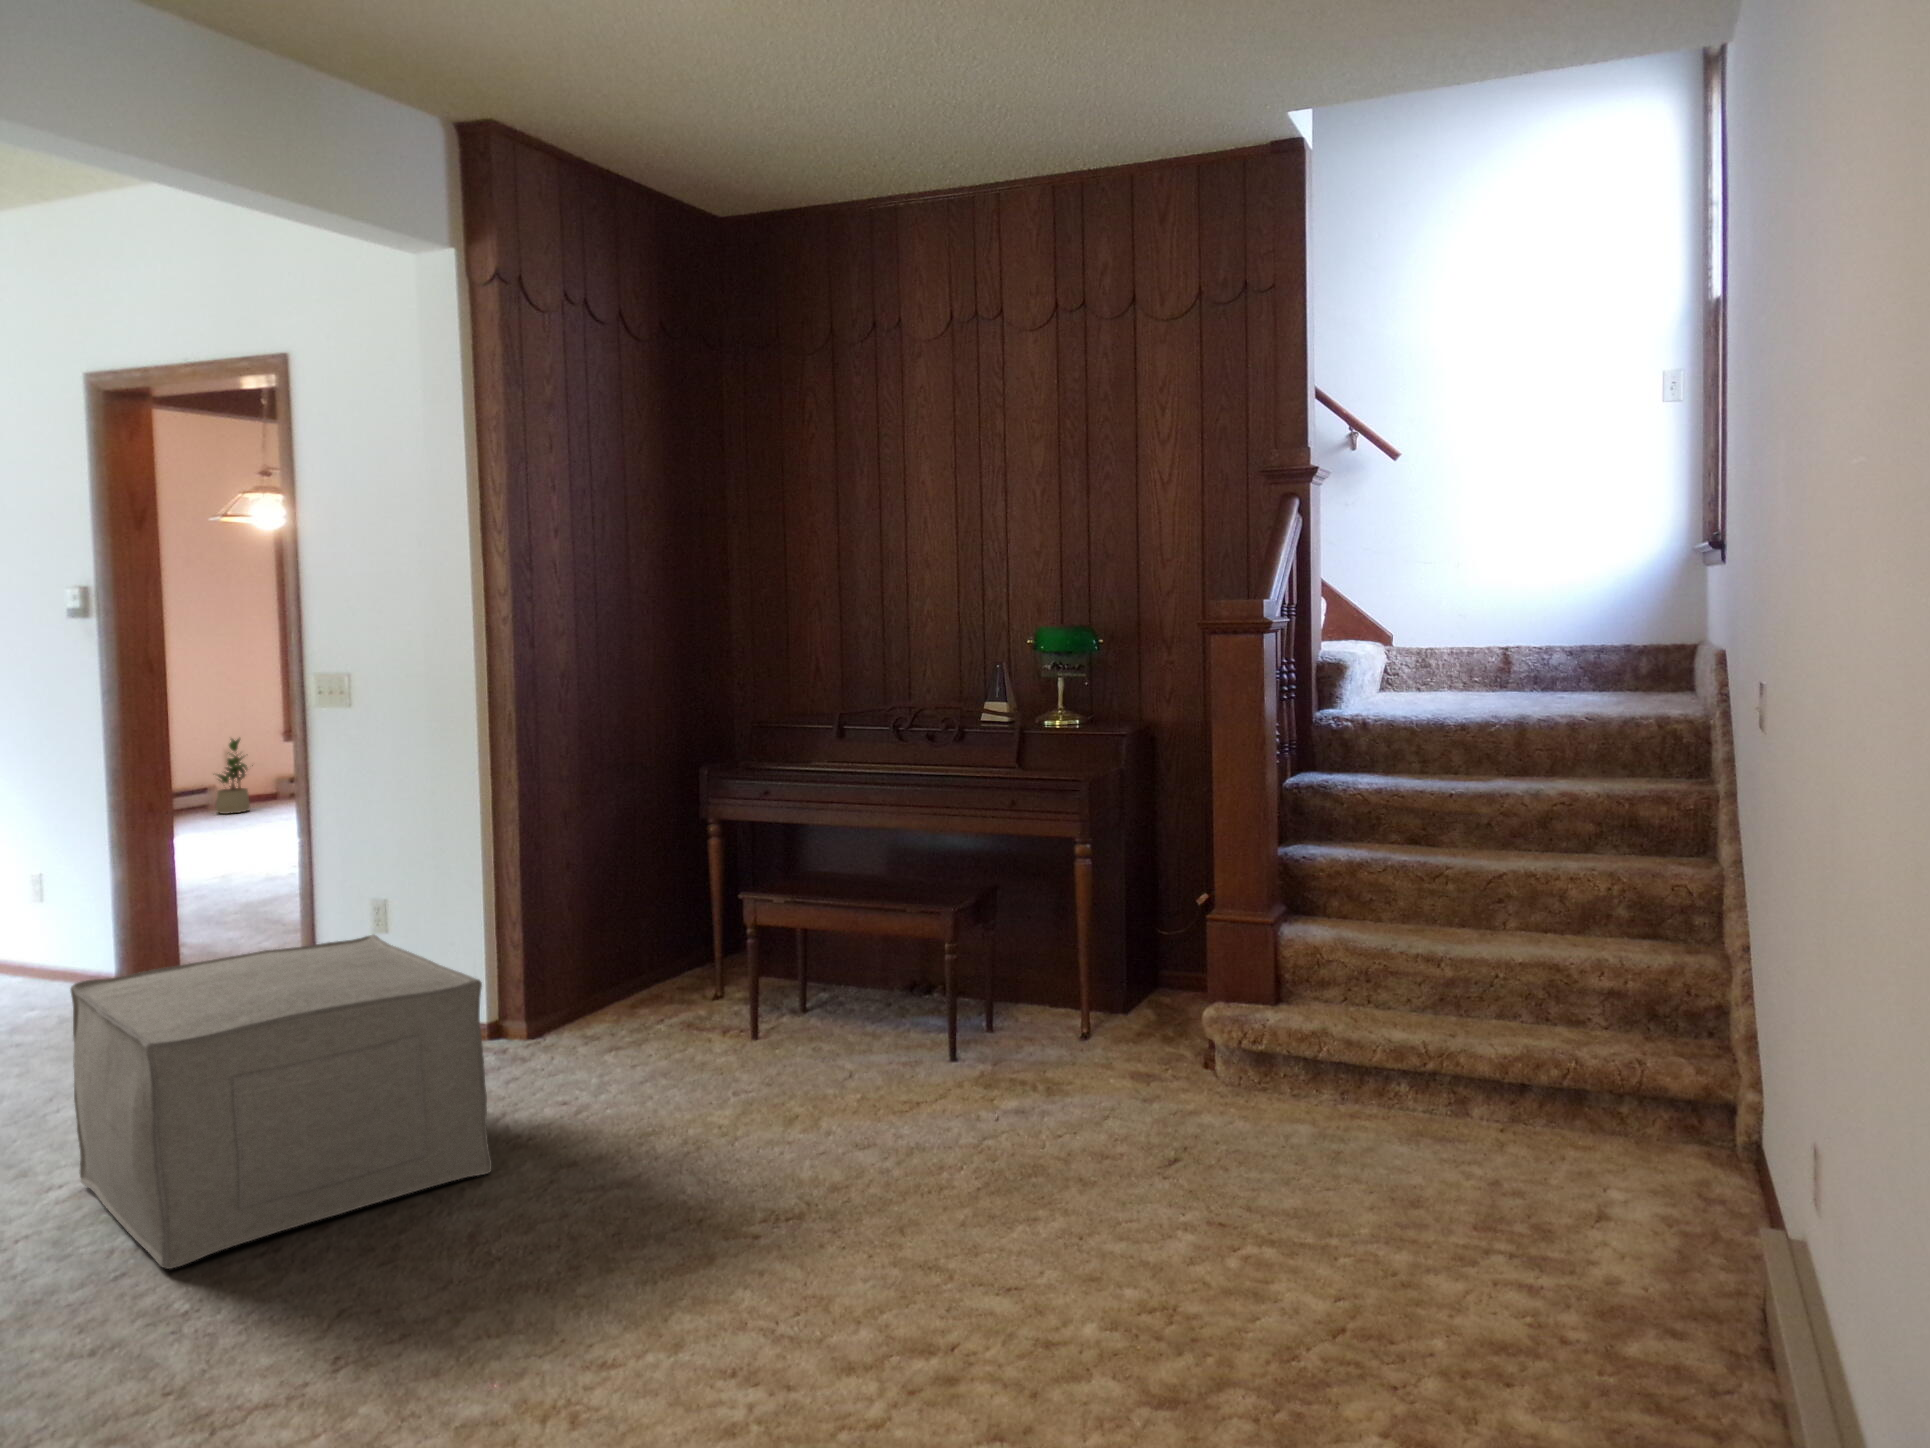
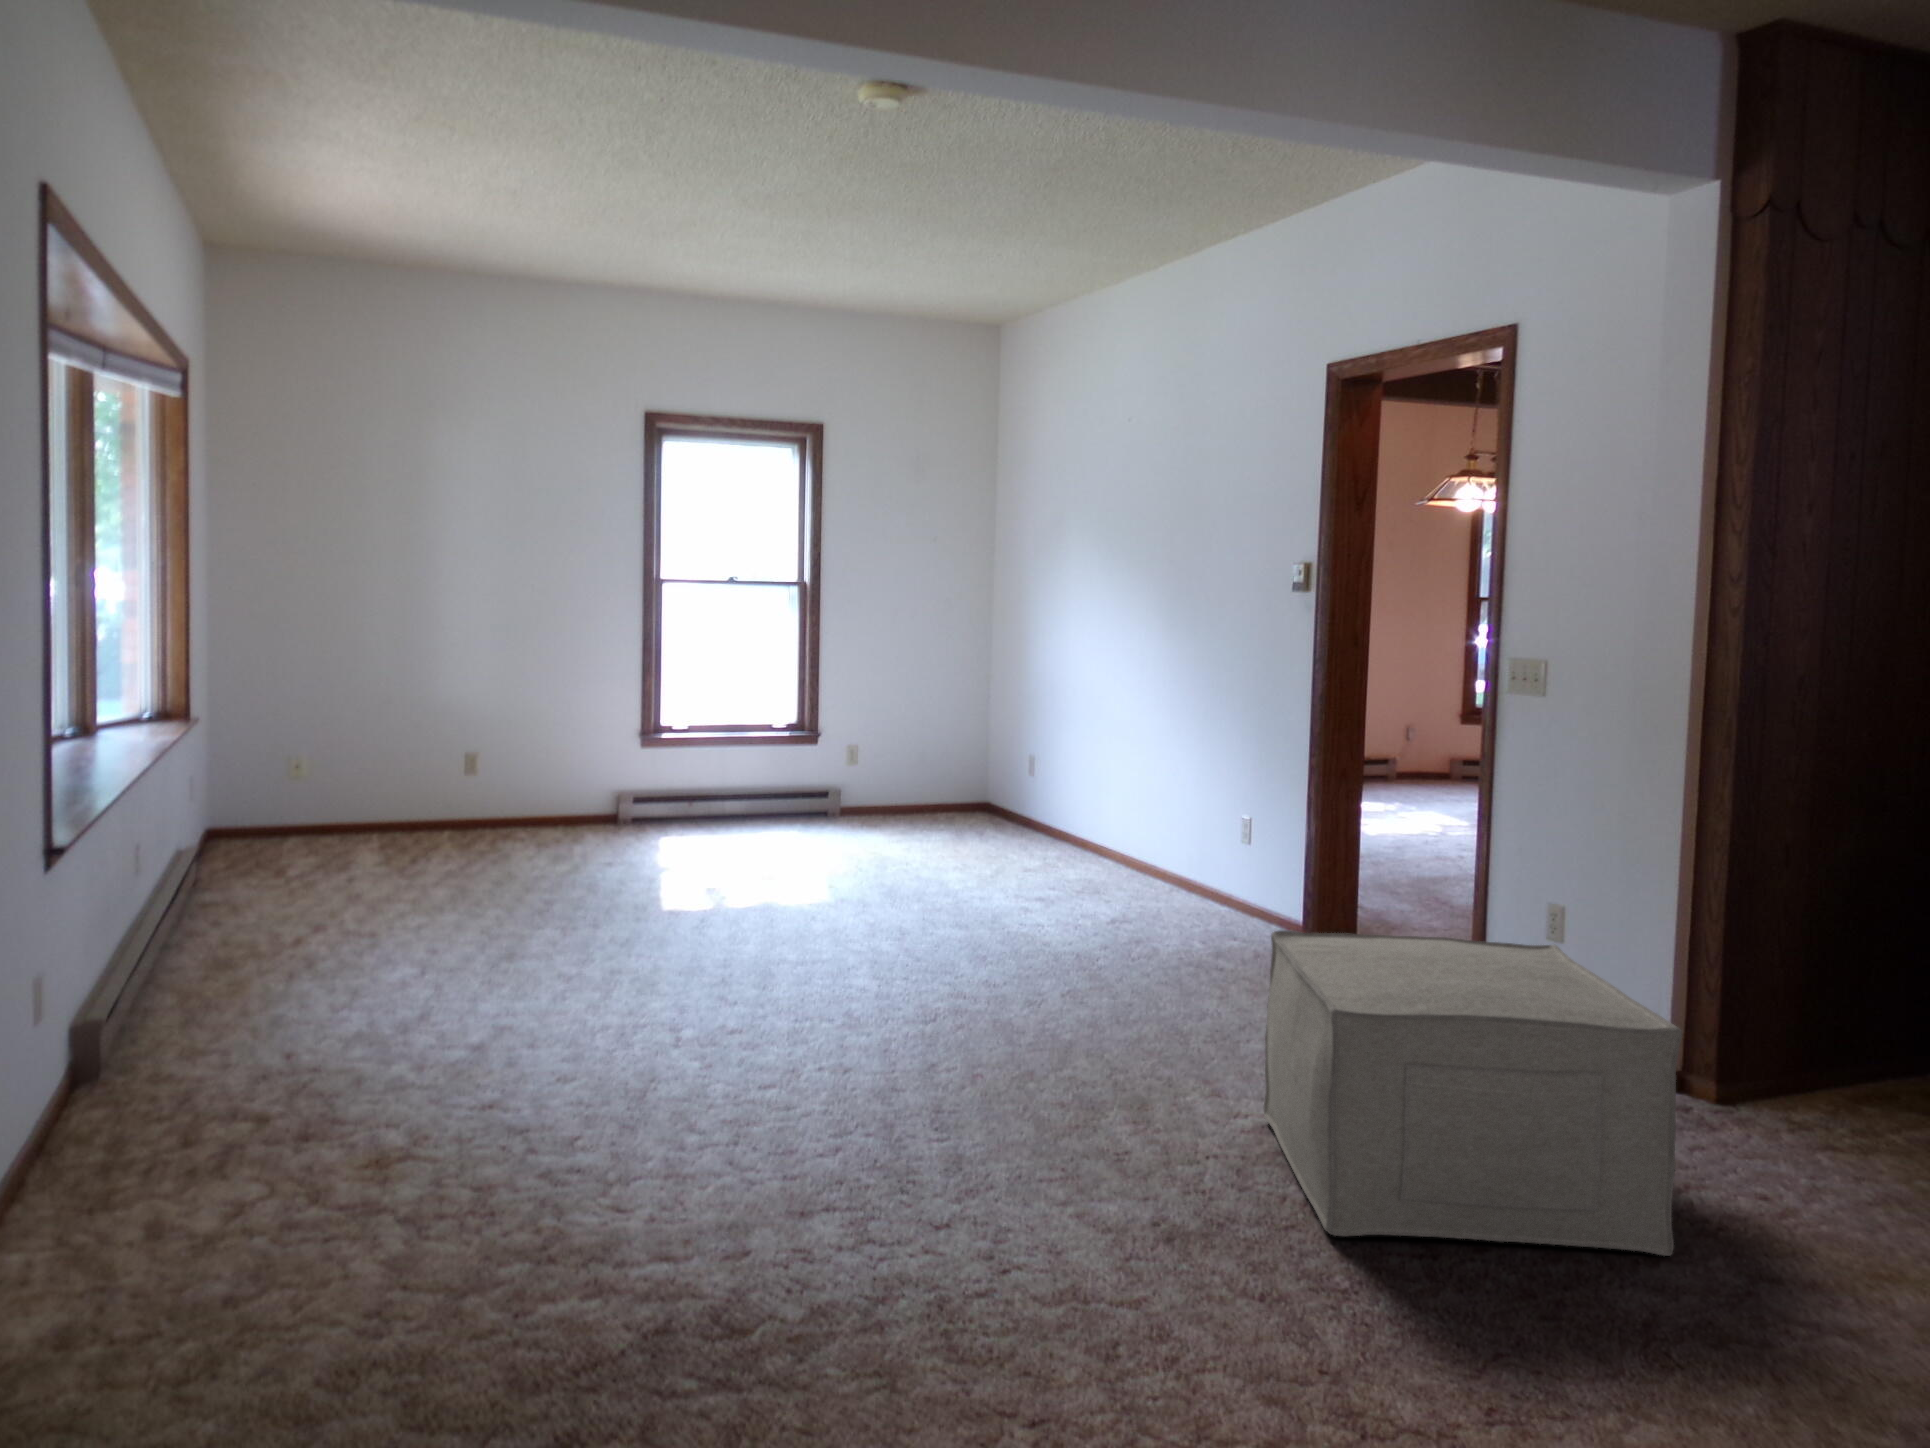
potted plant: present [216,739,253,814] -> none [1397,714,1437,788]

